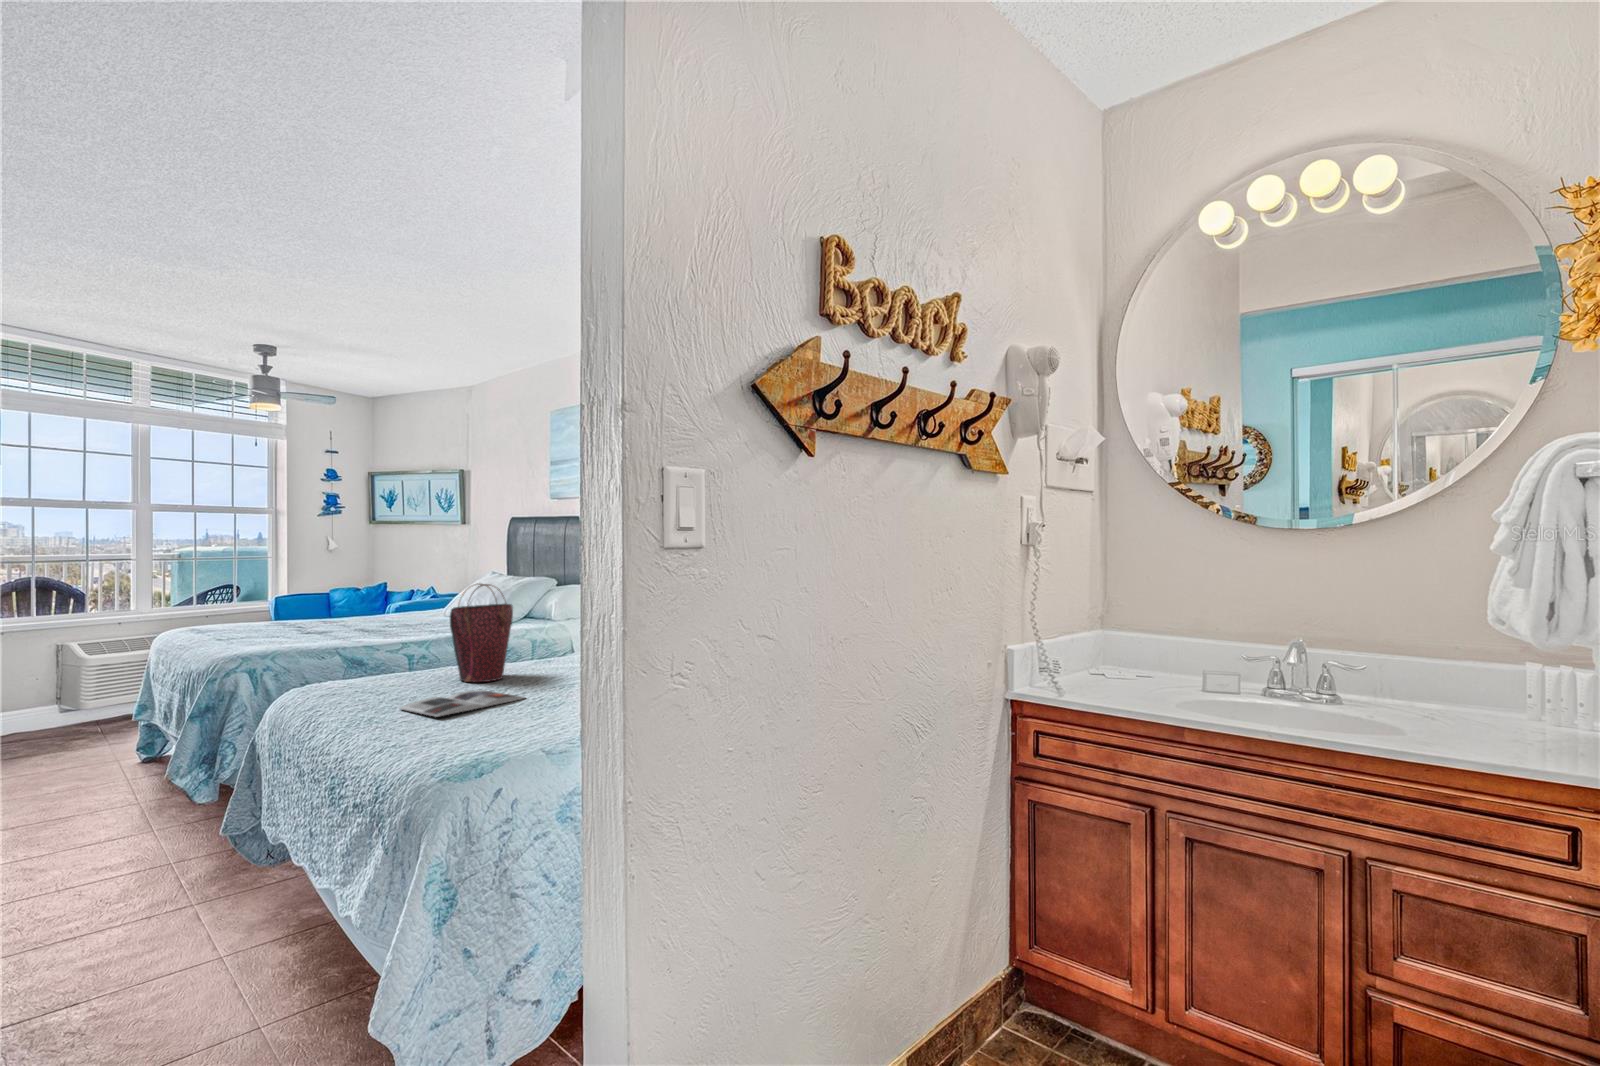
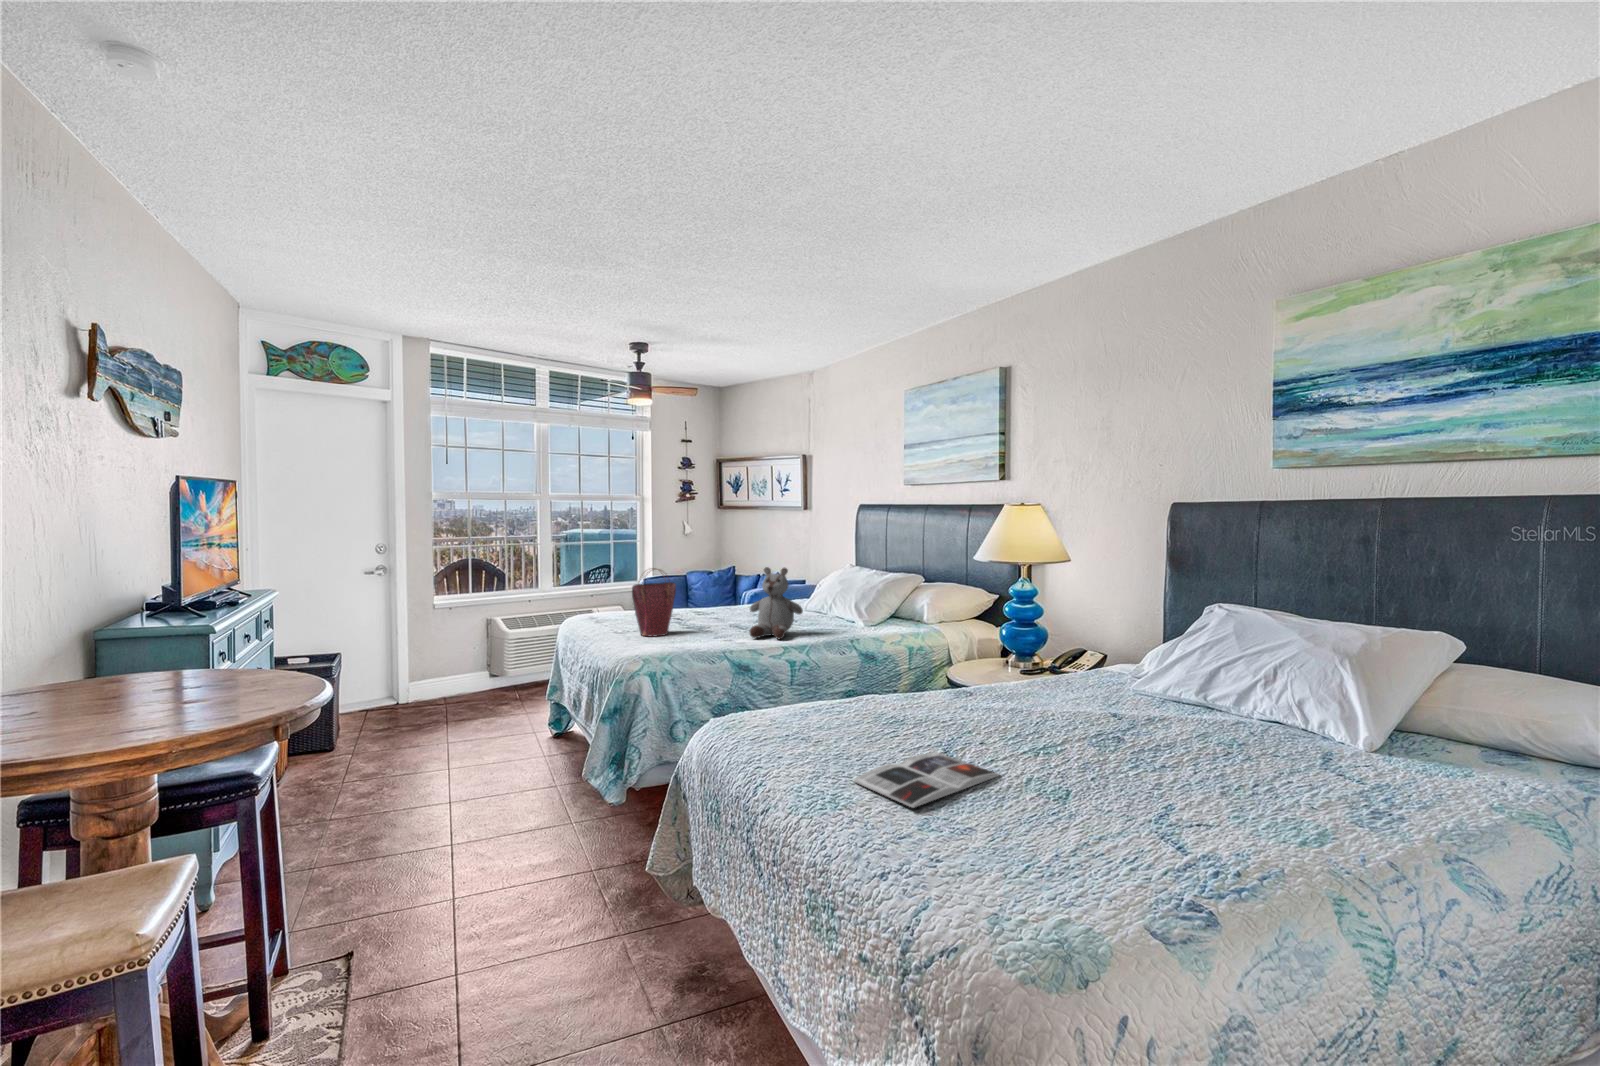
stuffed bear: none [371,570,430,637] -> present [750,567,803,639]
handbag: present [450,583,513,682] -> present [632,568,676,636]

